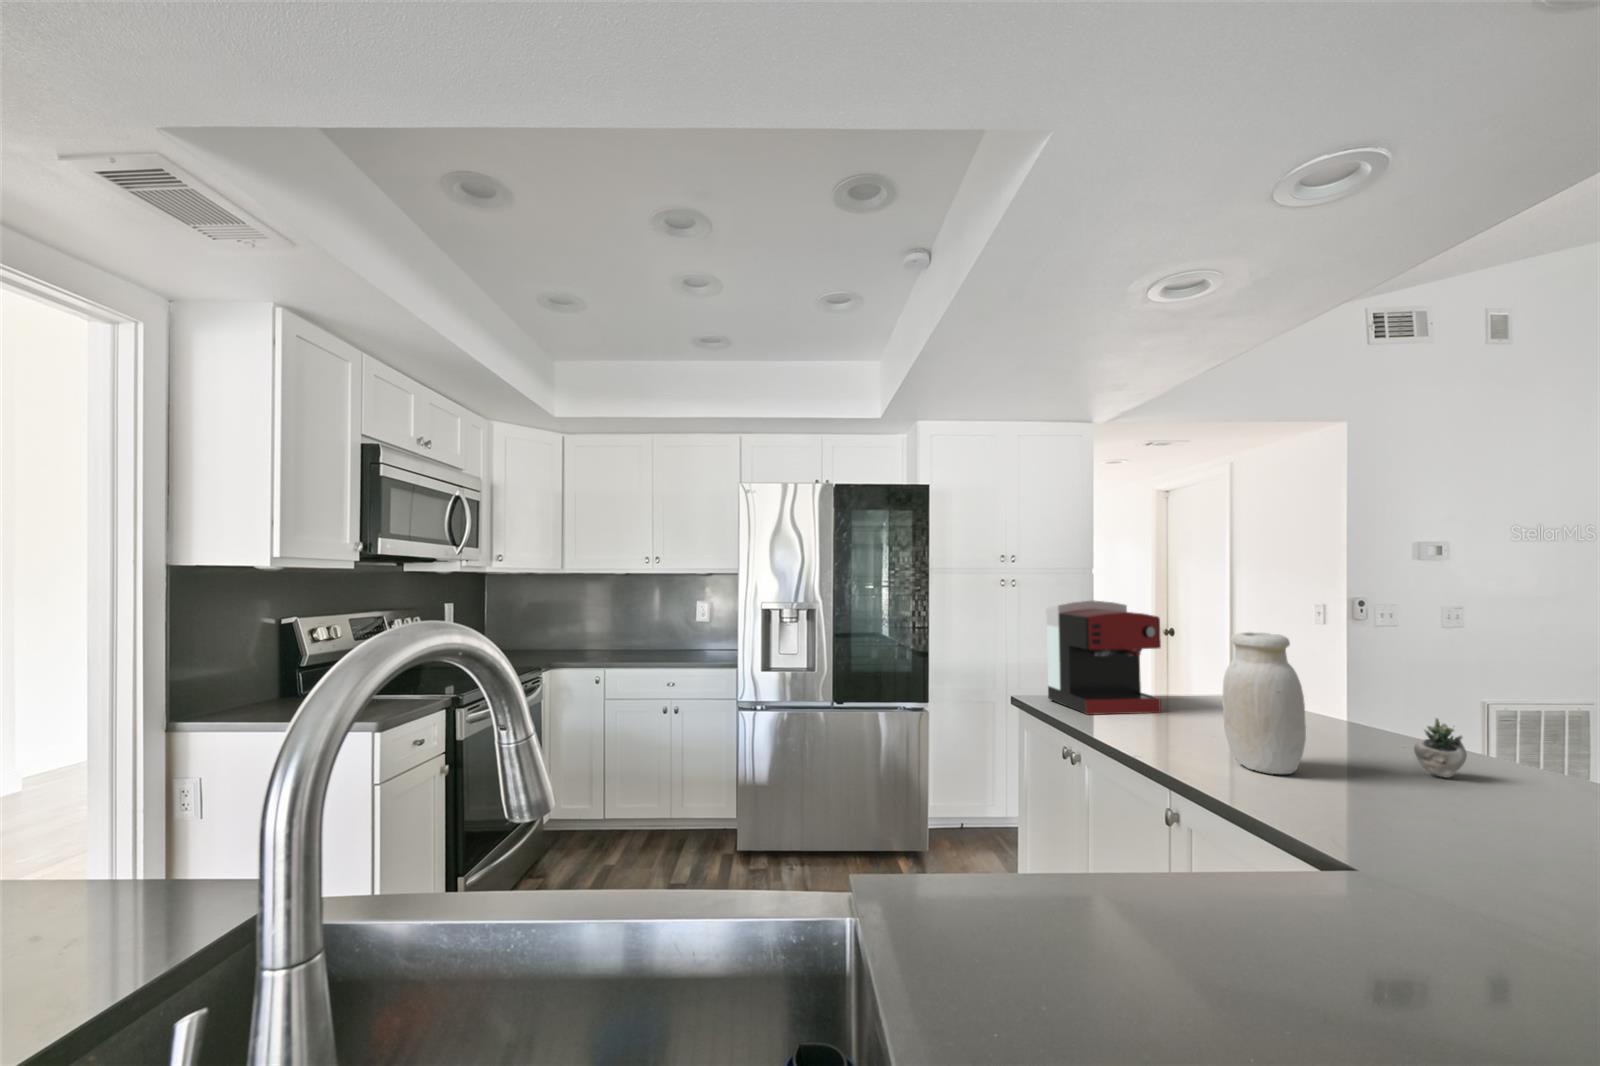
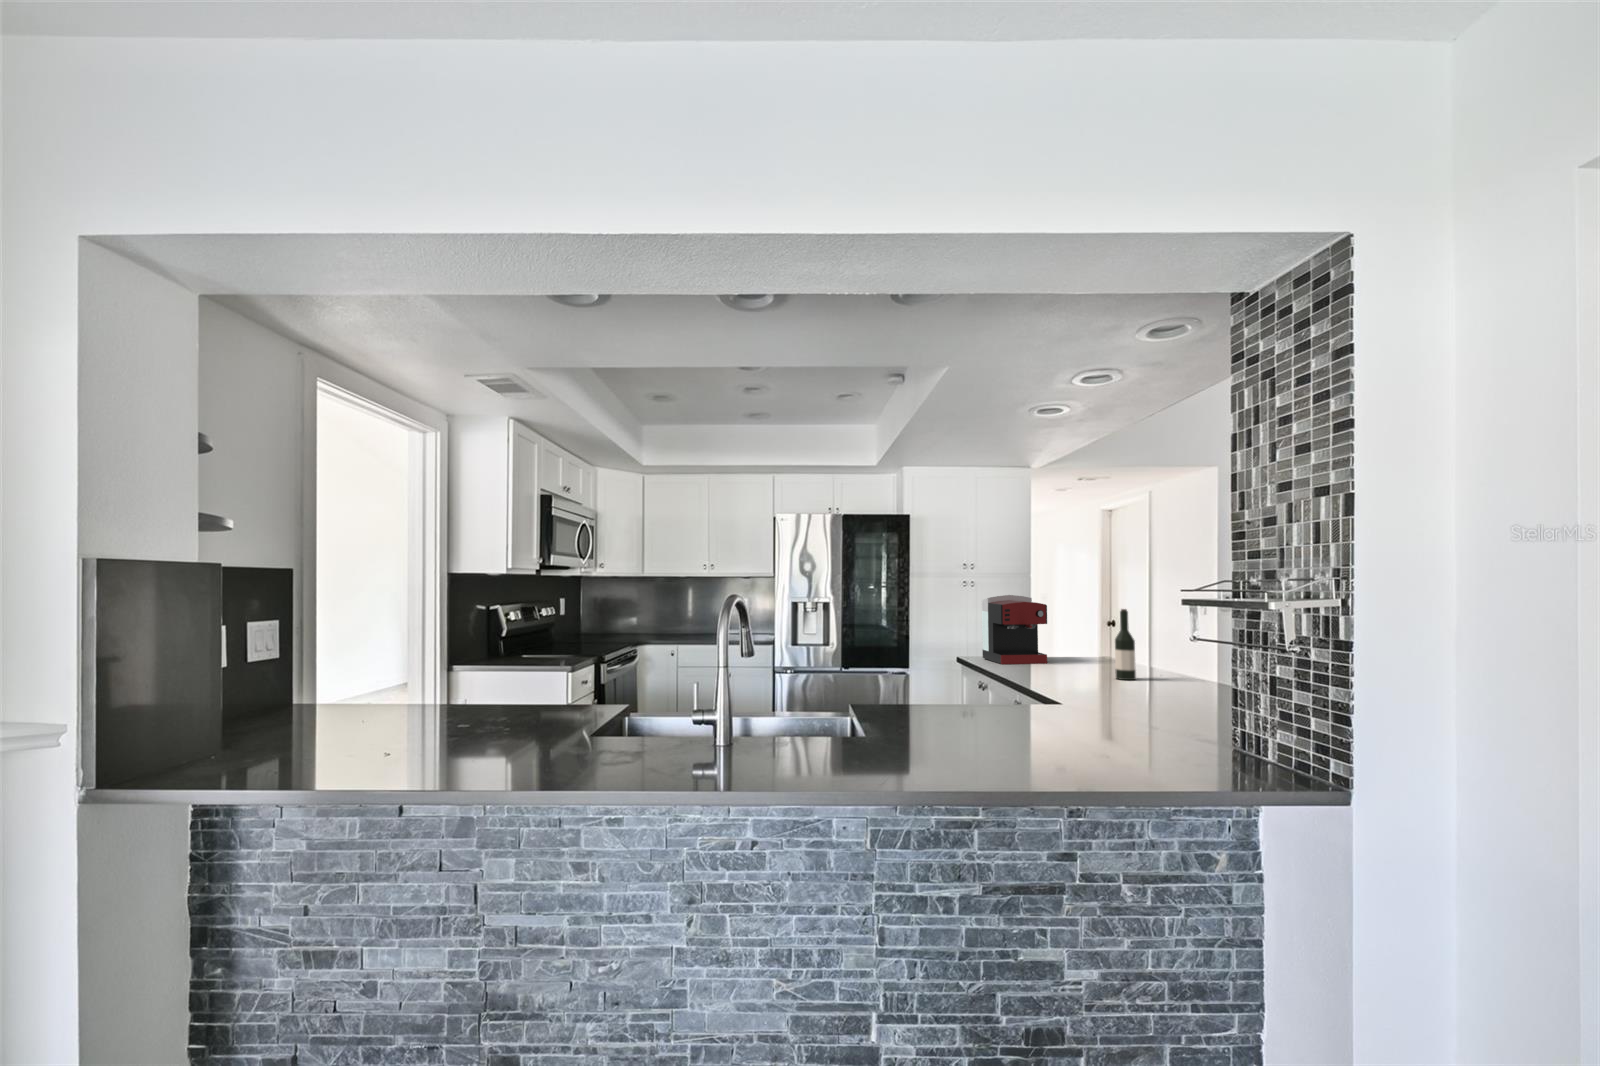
wine bottle: none [1328,630,1378,768] -> present [1115,609,1136,680]
jar: present [1222,632,1306,774] -> none [1057,610,1094,682]
succulent plant: present [1414,718,1521,778] -> none [1149,652,1193,683]

